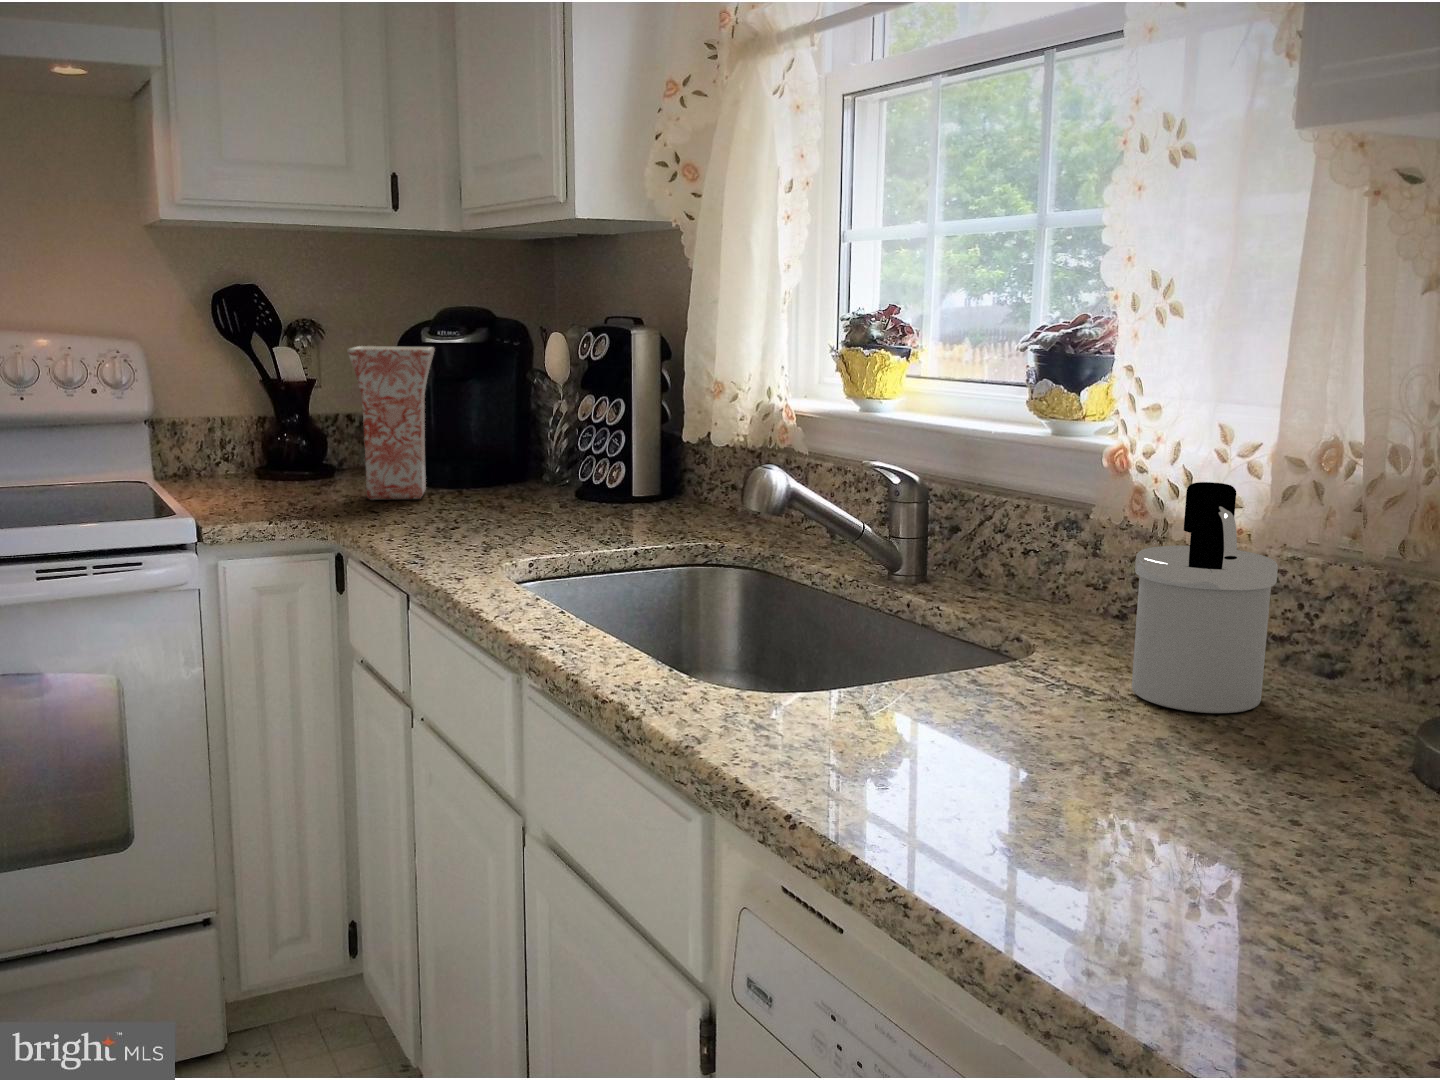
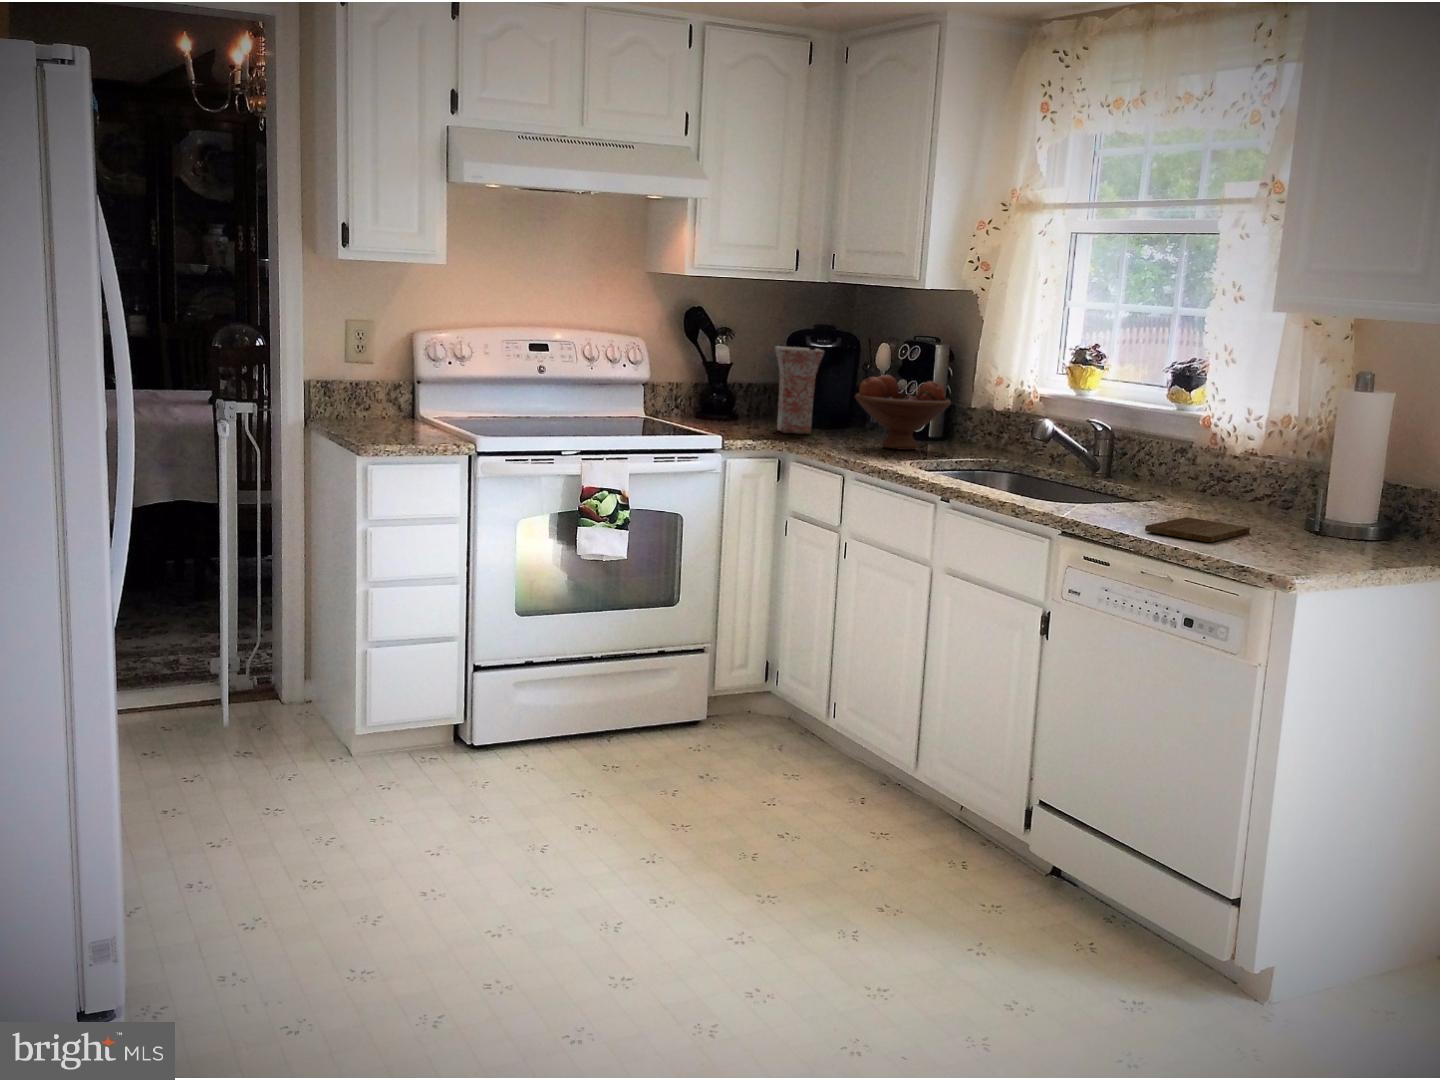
fruit bowl: none [456,387,639,527] -> present [855,375,951,450]
soap dispenser: present [1132,482,1278,713] -> none [1206,429,1265,515]
cutting board: none [947,756,1274,919] -> present [1145,517,1250,542]

